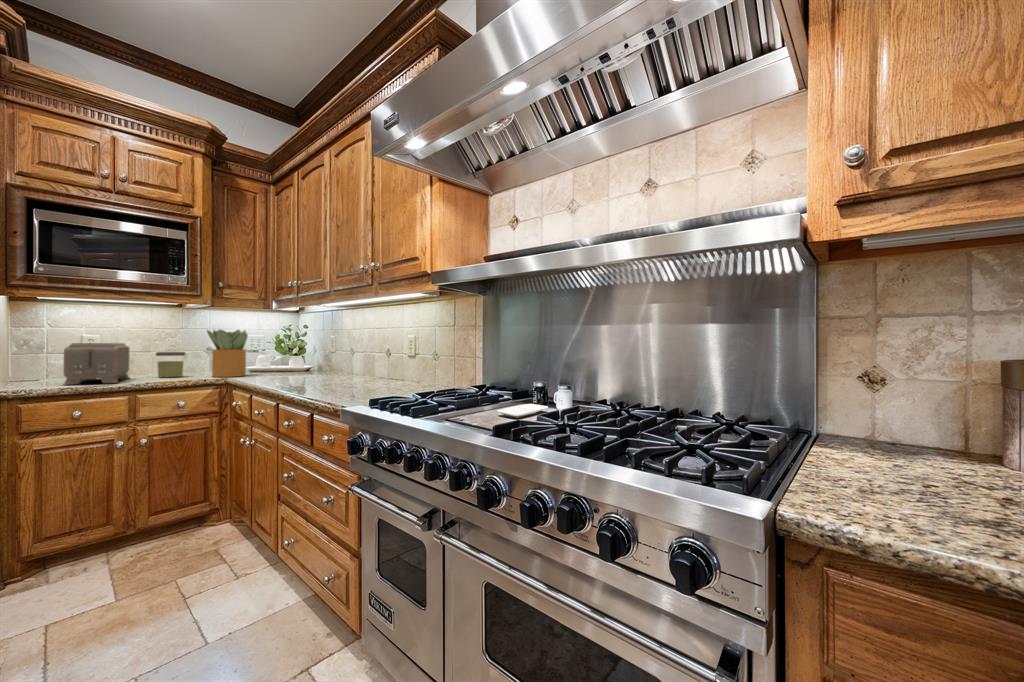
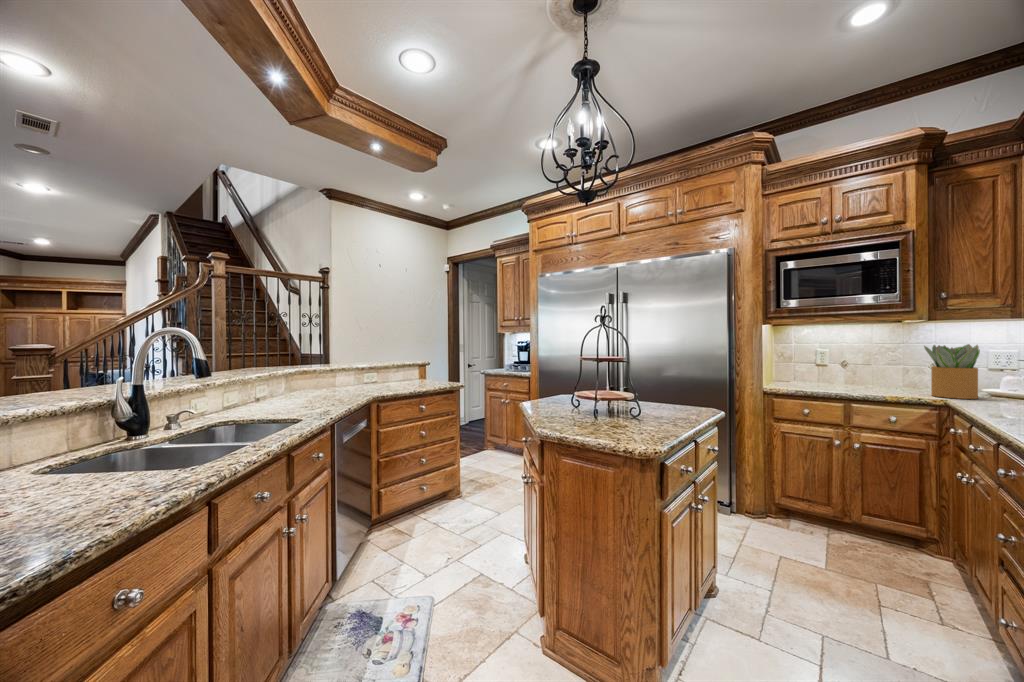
toaster: present [63,343,130,385] -> none [797,357,849,392]
jar: present [156,352,185,377] -> none [871,366,902,391]

